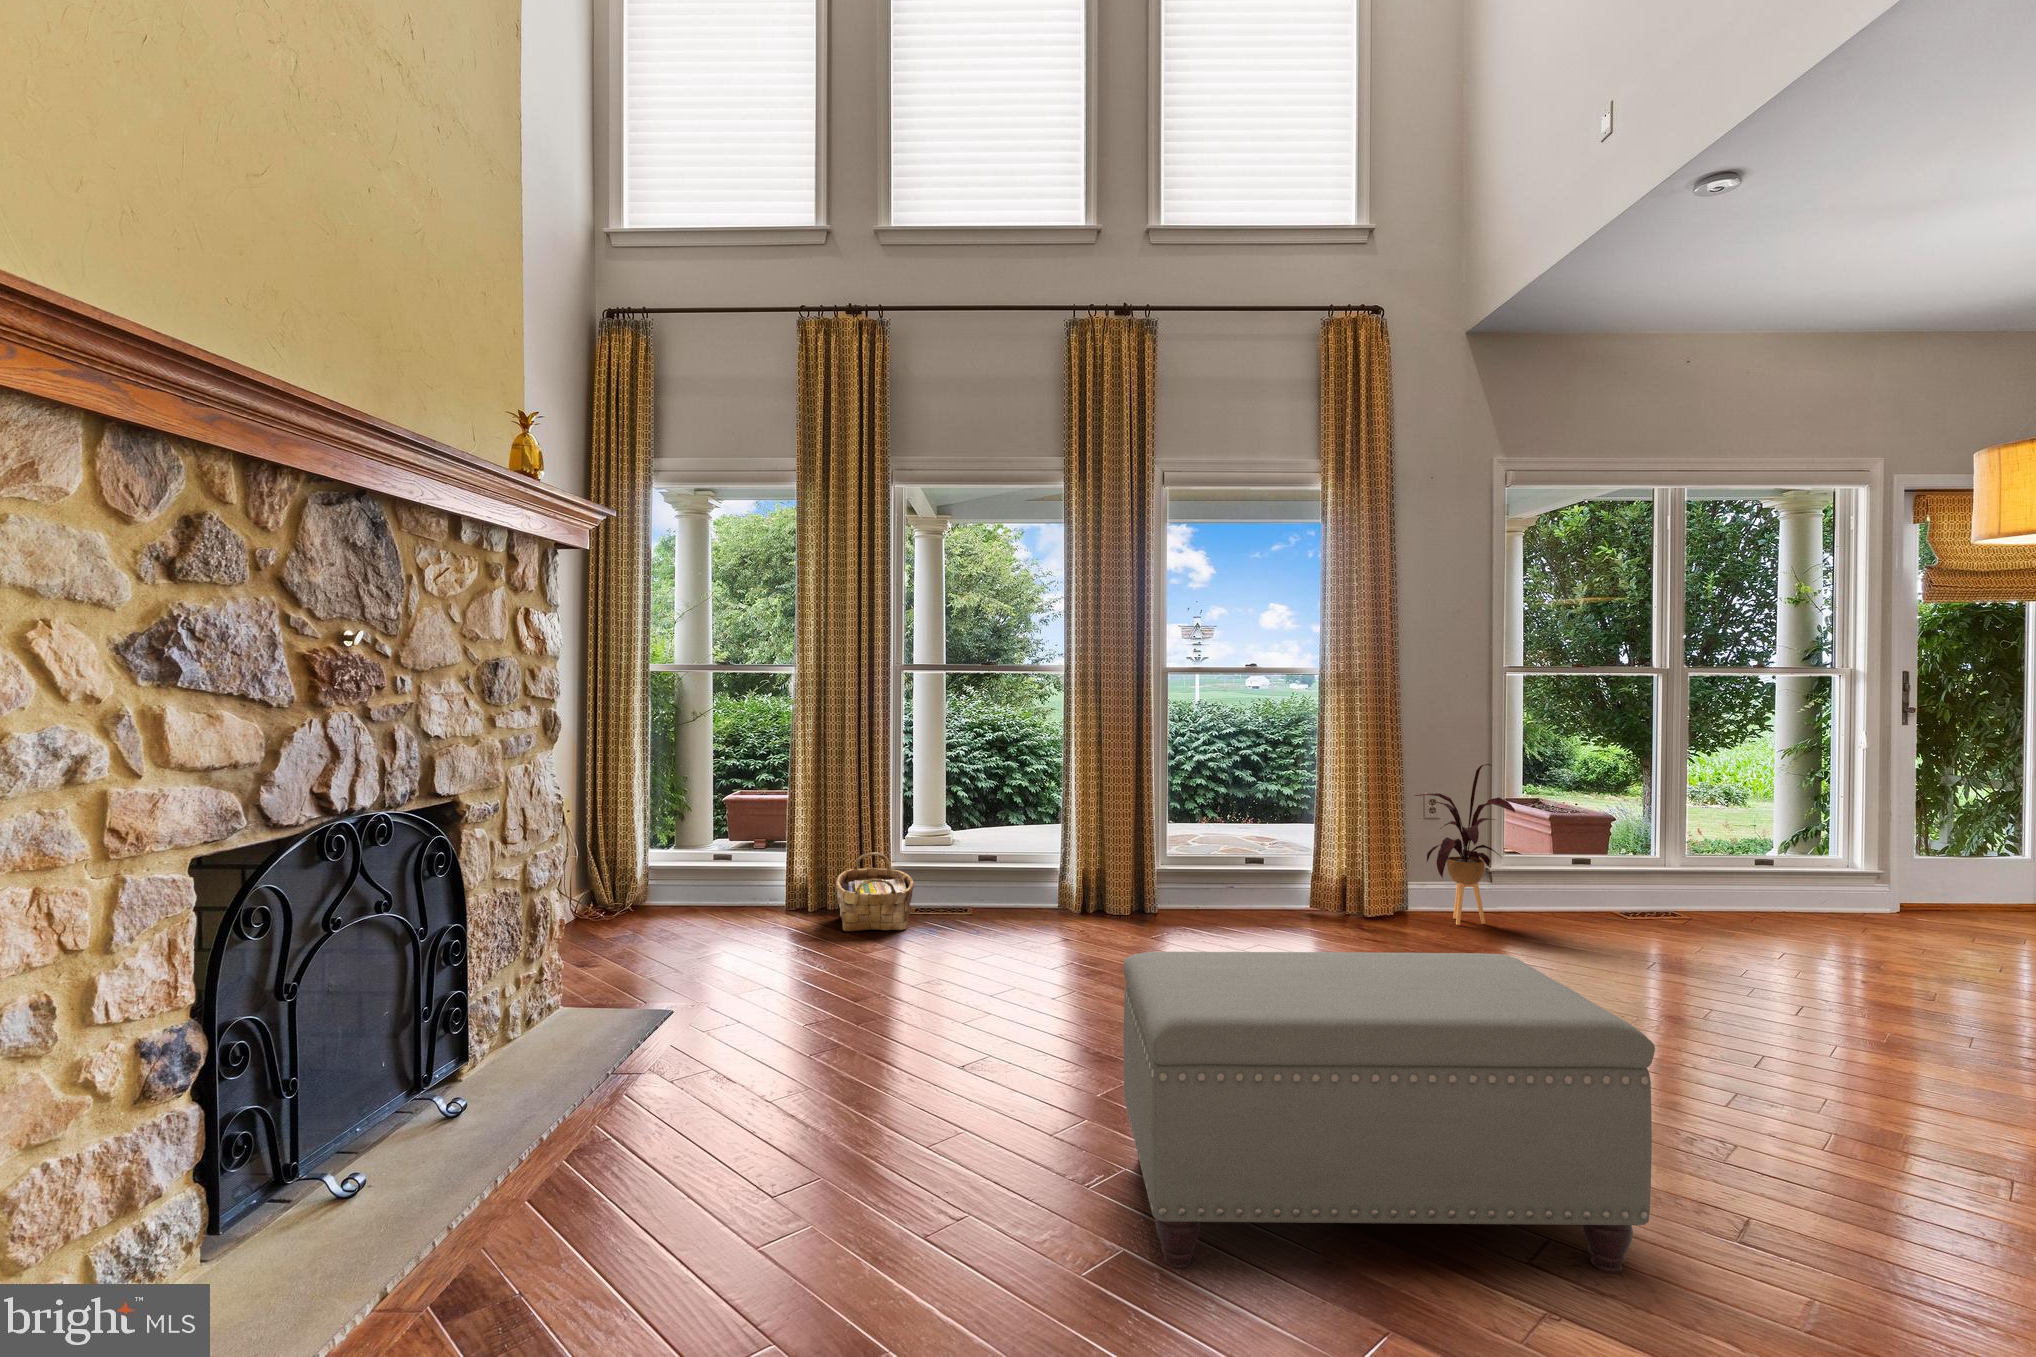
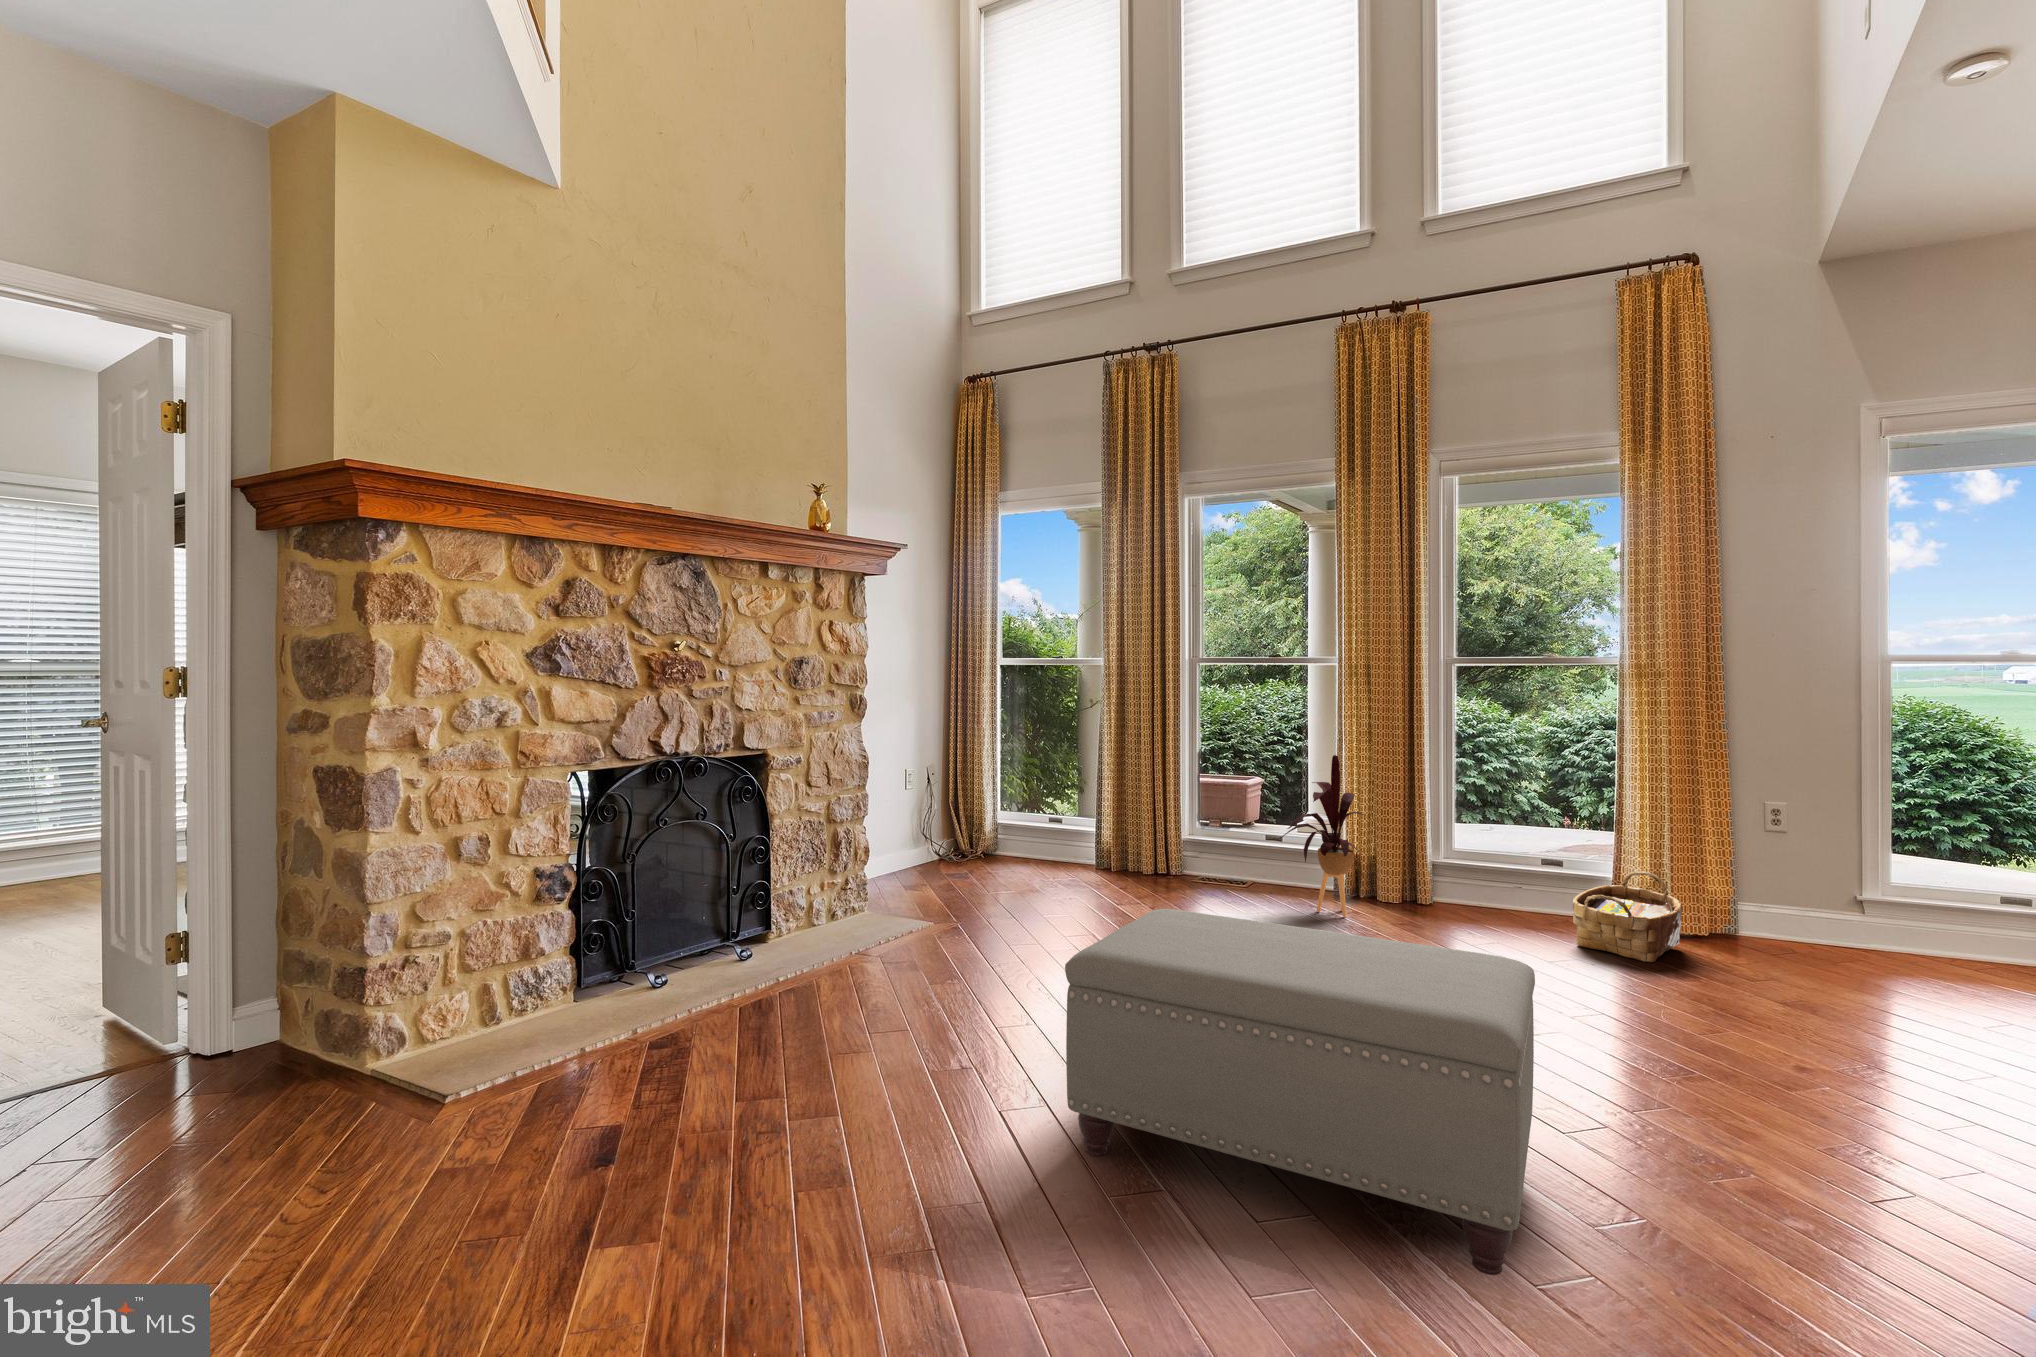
house plant: present [1415,764,1515,925] -> present [1281,755,1364,917]
woven basket: present [836,852,914,932] -> present [1573,871,1682,962]

